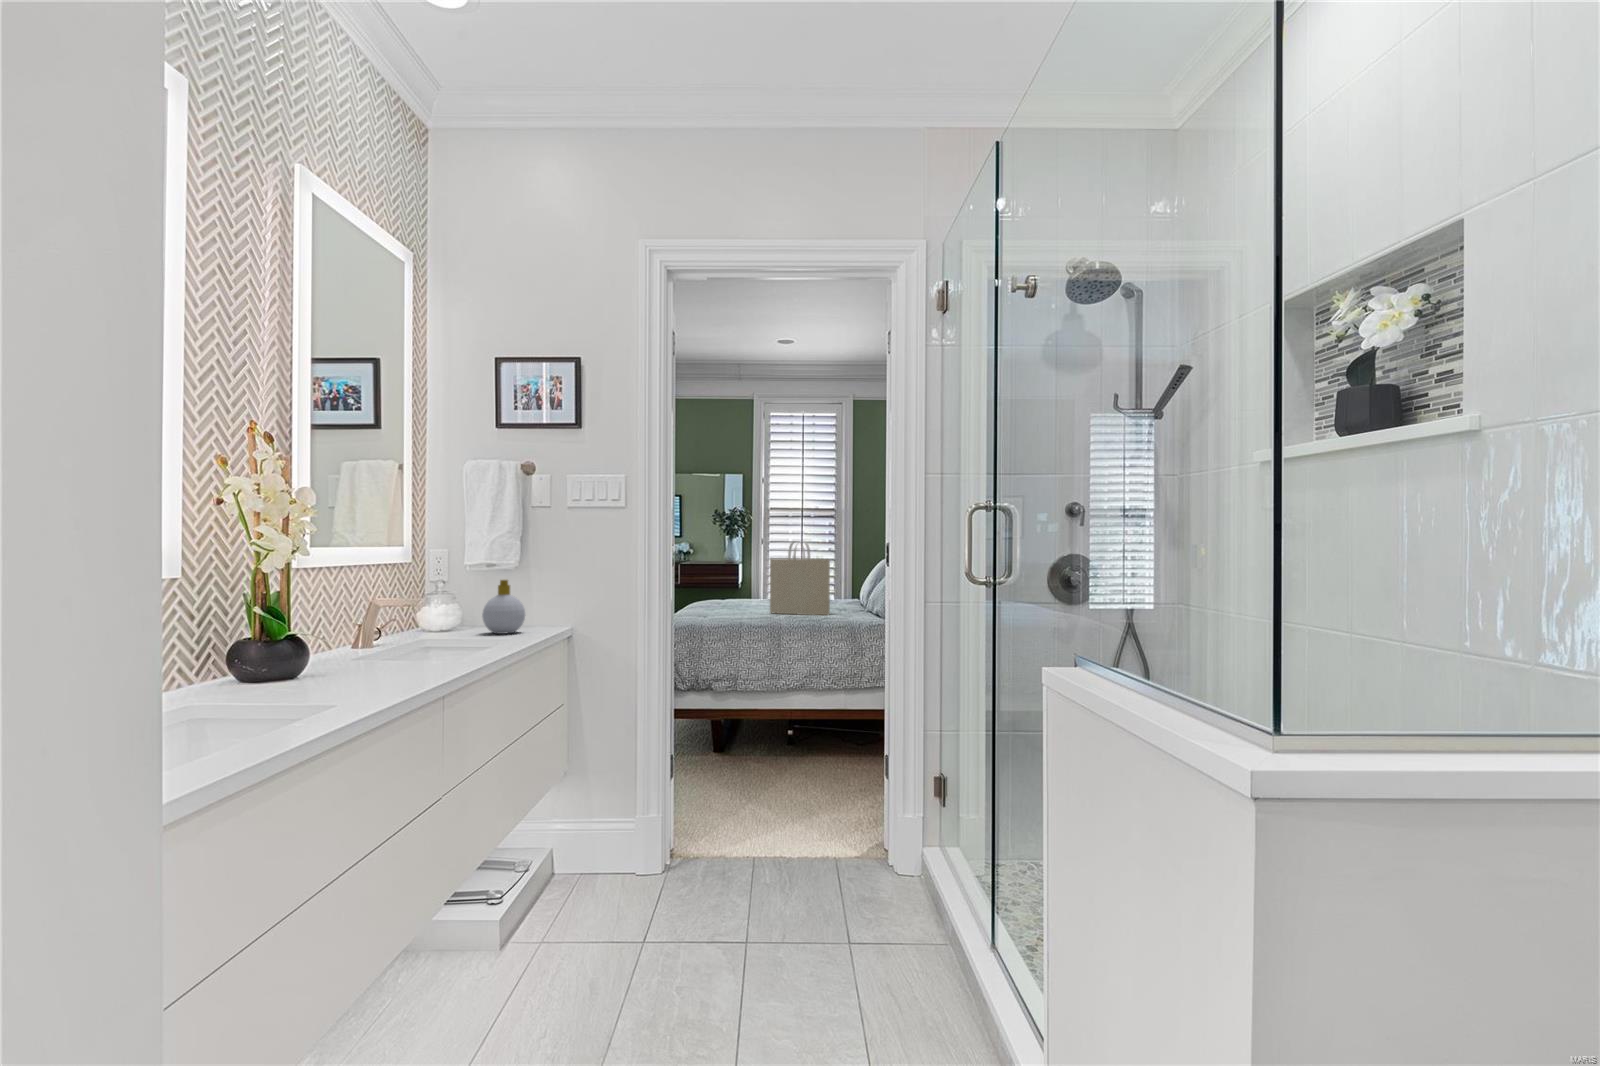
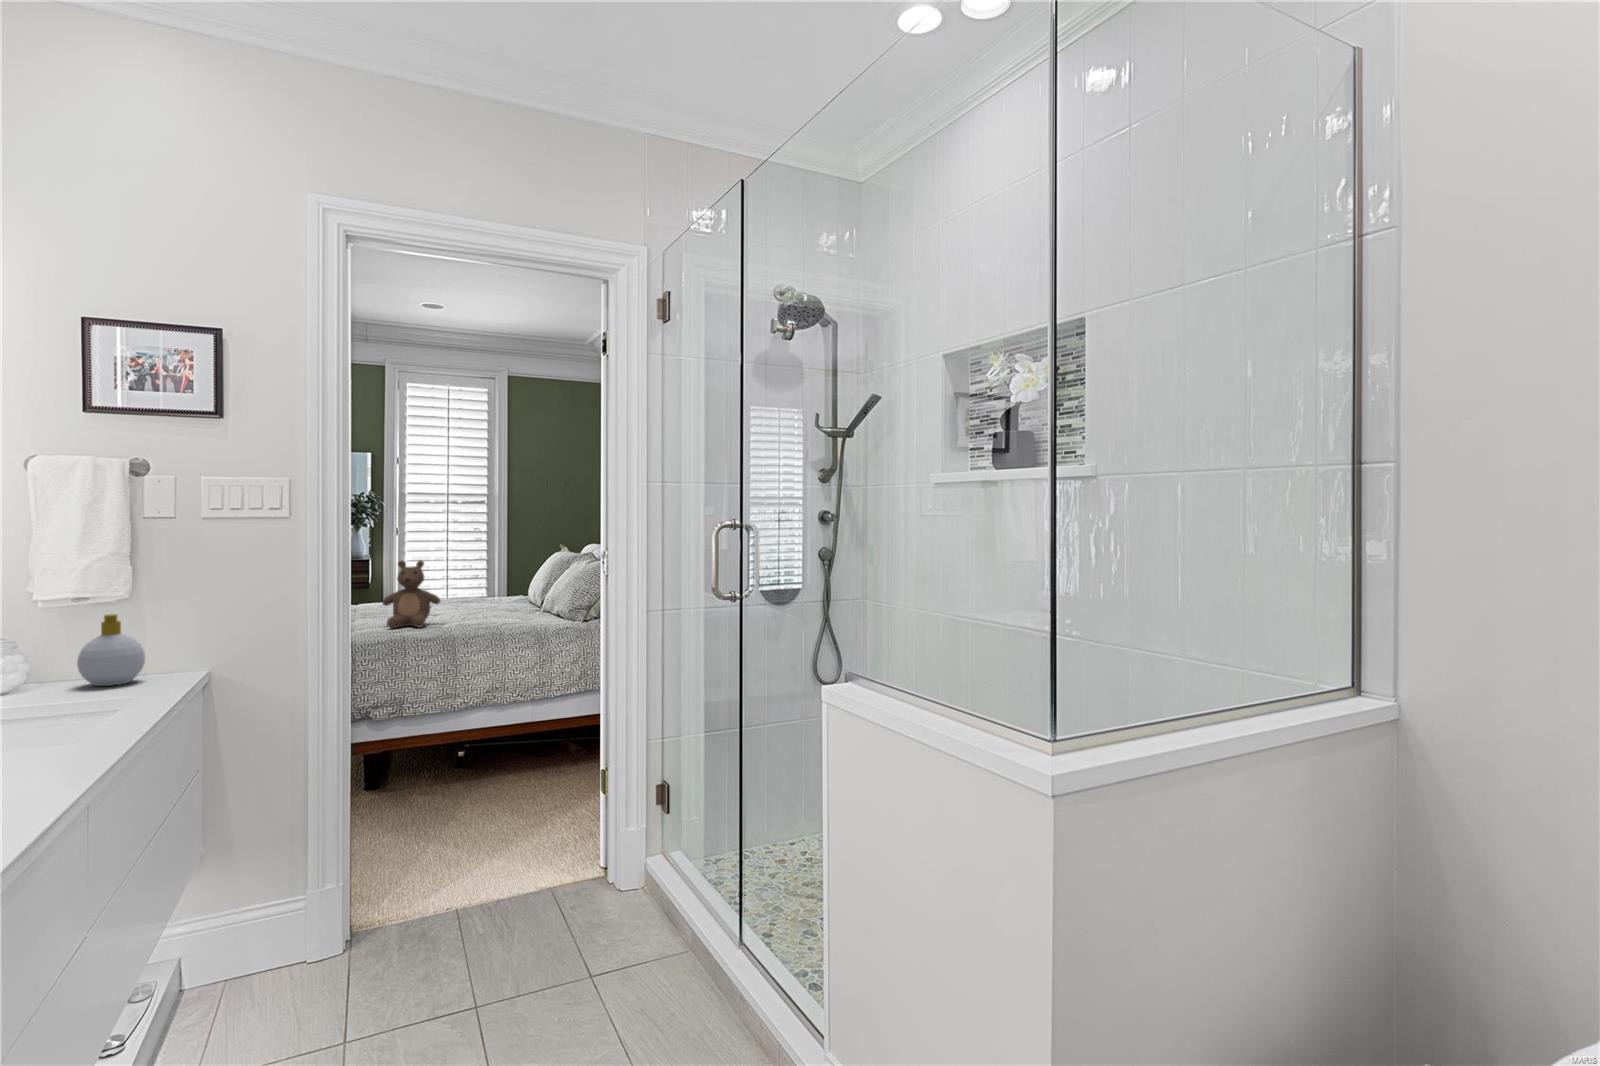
tote bag: present [770,542,830,615] -> none [432,537,505,617]
teddy bear: none [725,560,772,619] -> present [383,560,440,628]

